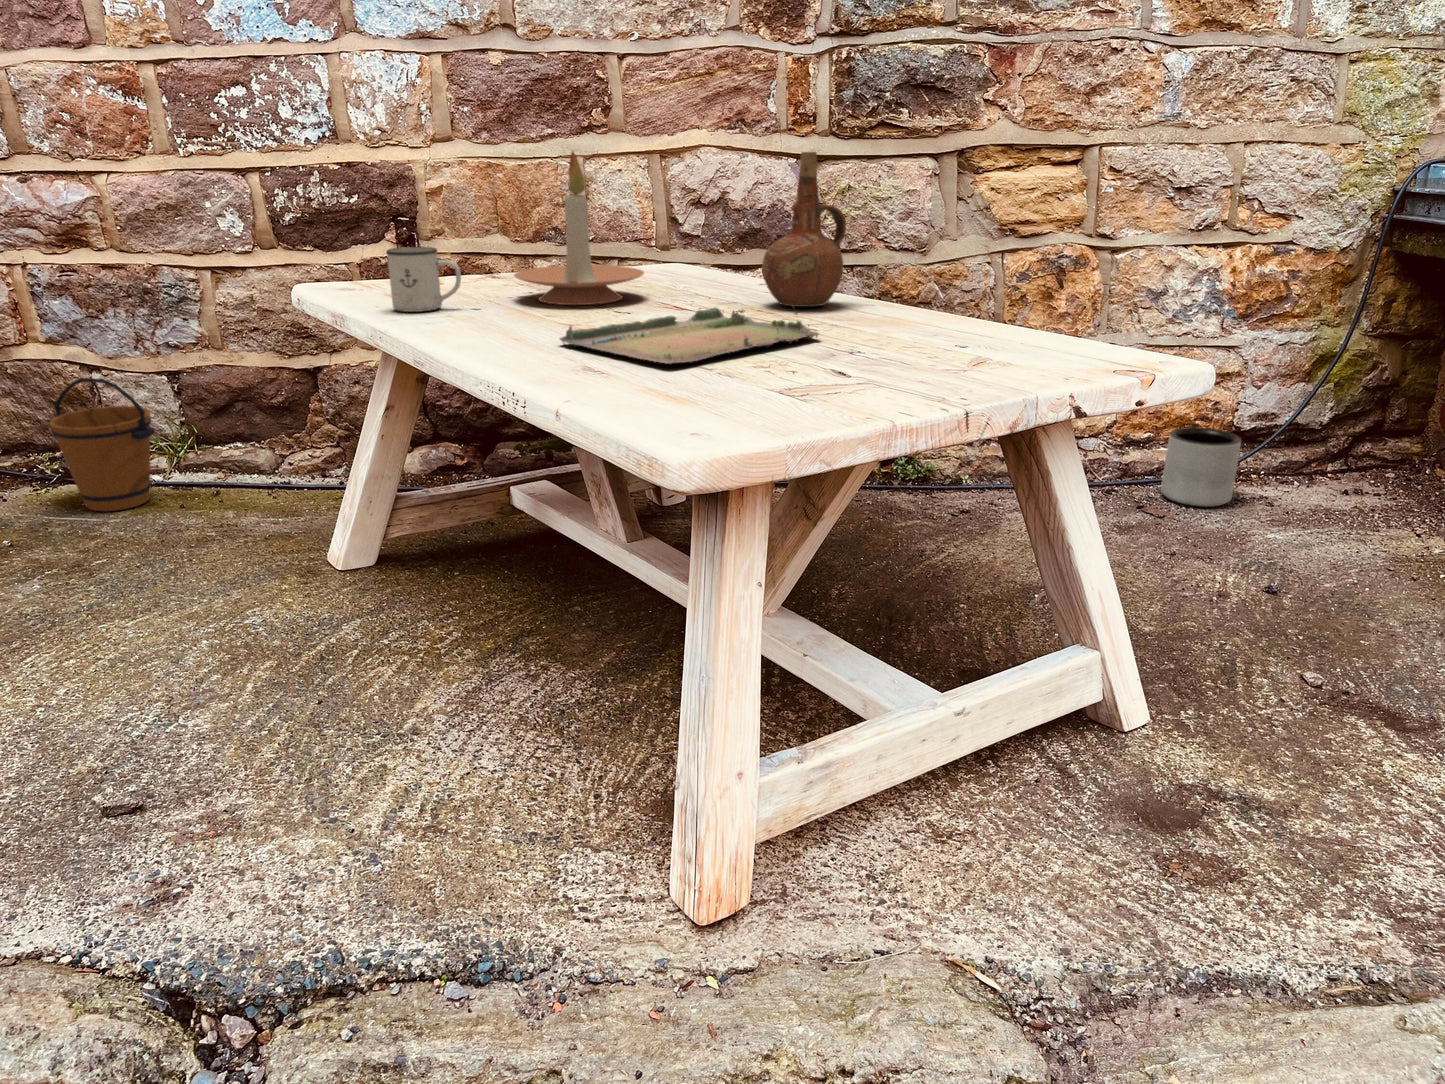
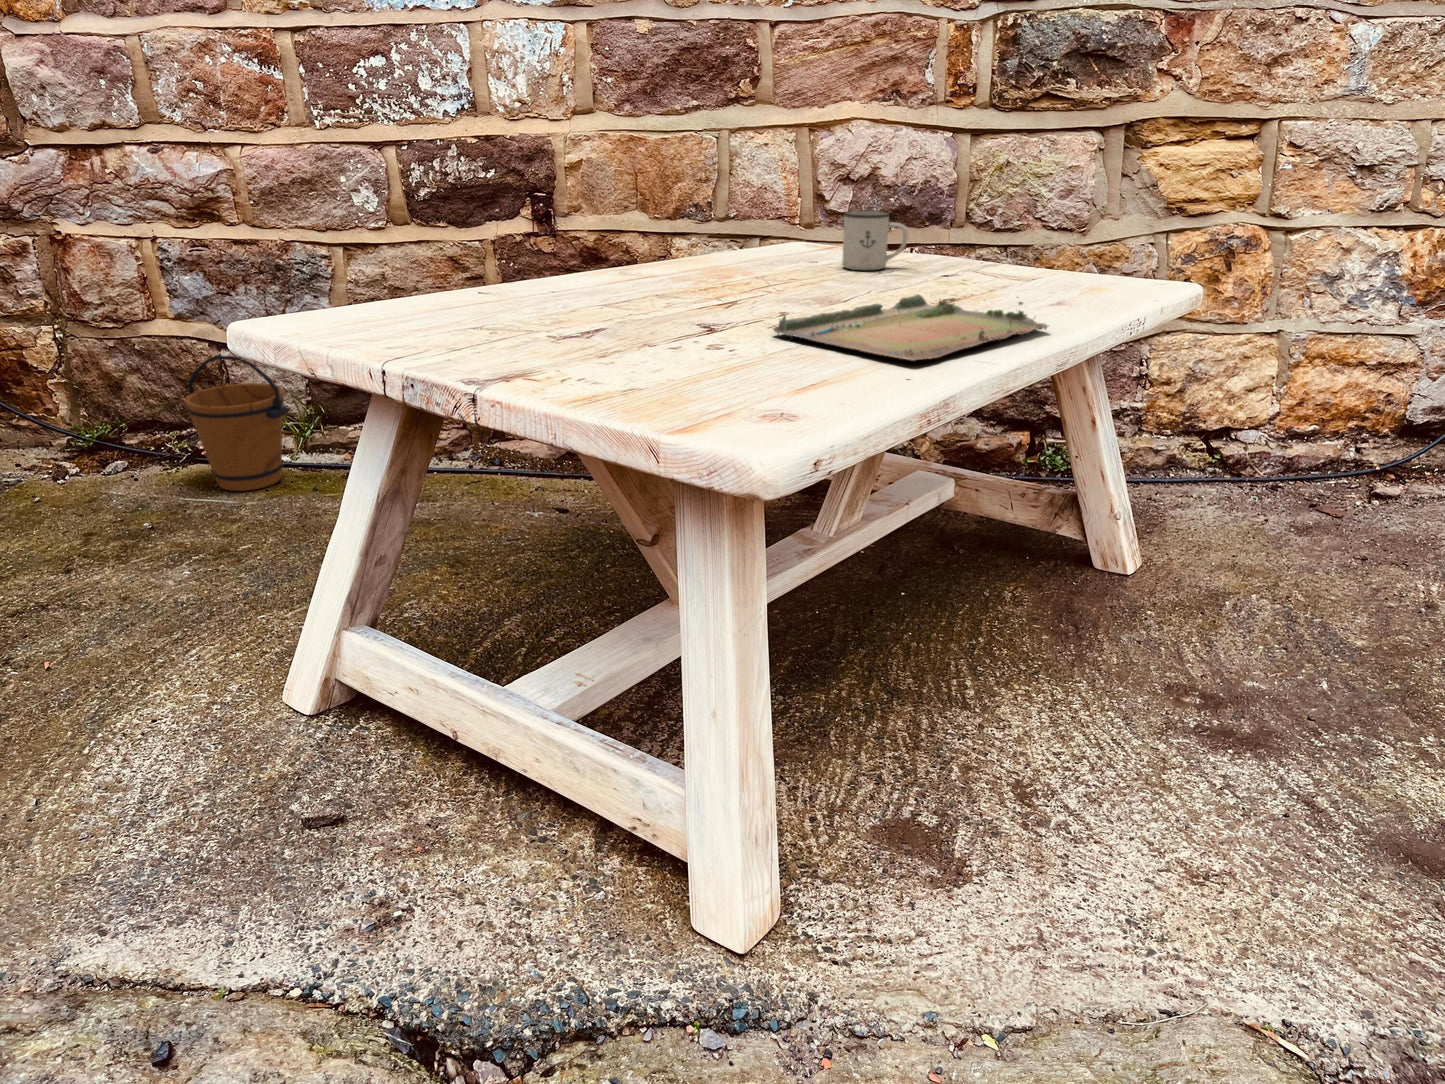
candle holder: present [514,152,644,305] -> none [688,125,824,289]
ceramic pitcher: present [762,152,846,307] -> none [956,127,1048,293]
mug: present [386,247,461,312] -> present [842,210,908,271]
planter: present [1161,427,1241,507] -> none [1317,417,1410,501]

